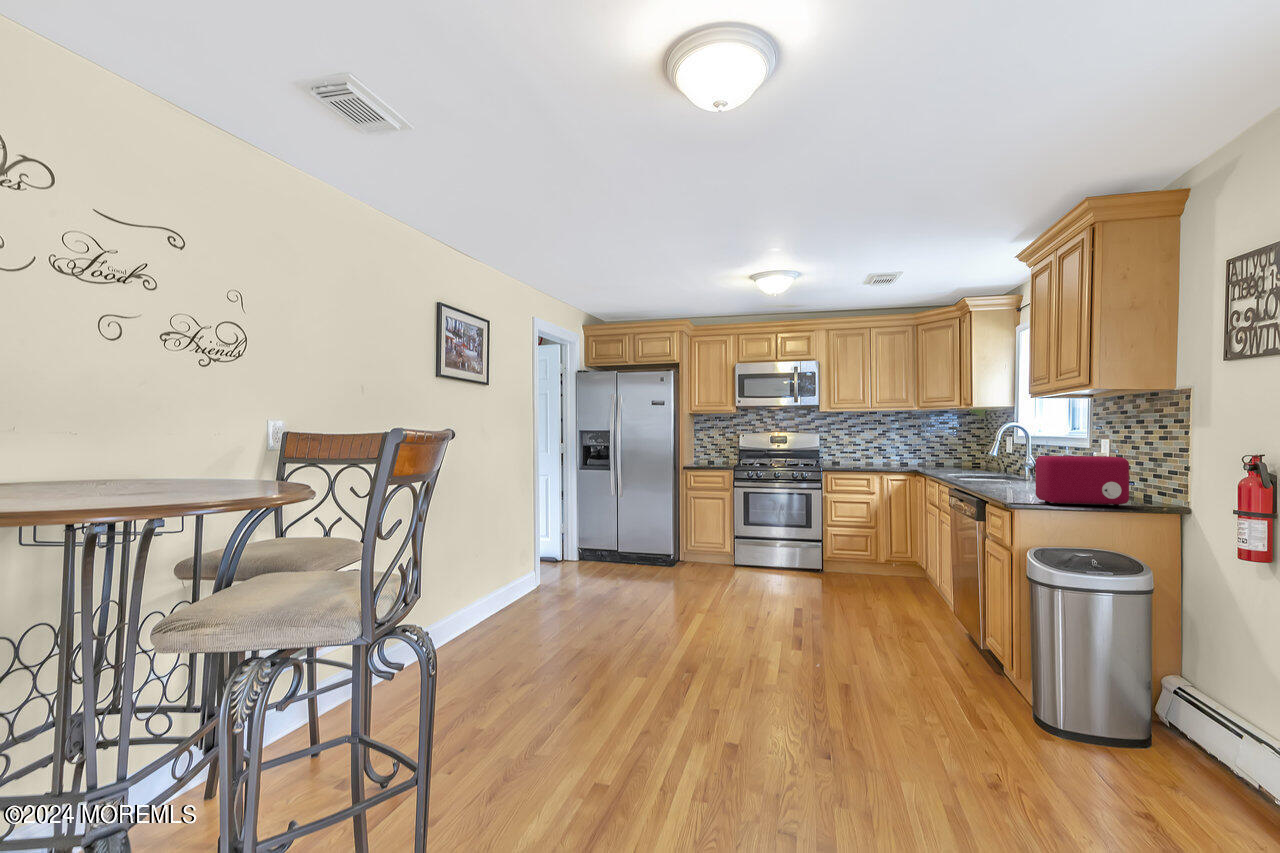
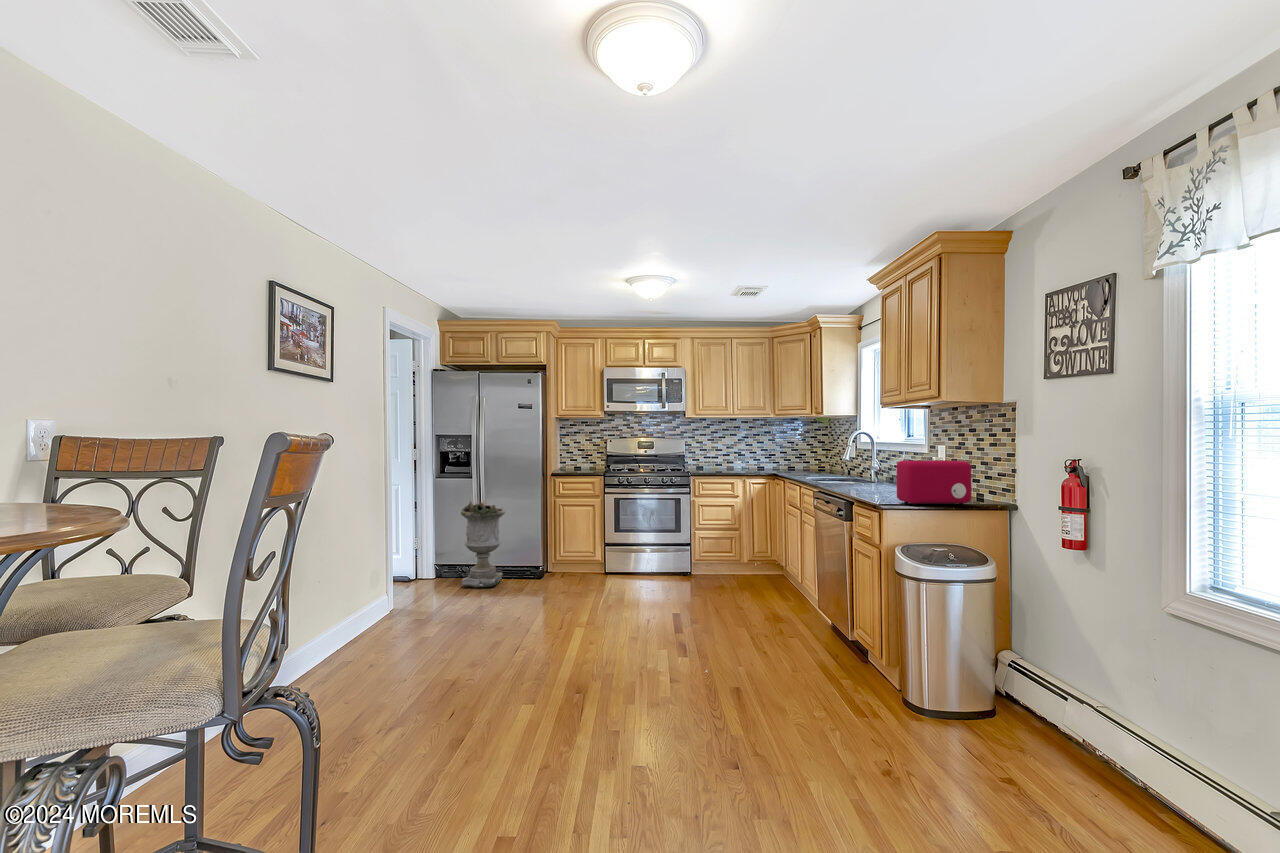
planter: none [600,491,640,571] -> present [461,501,505,588]

